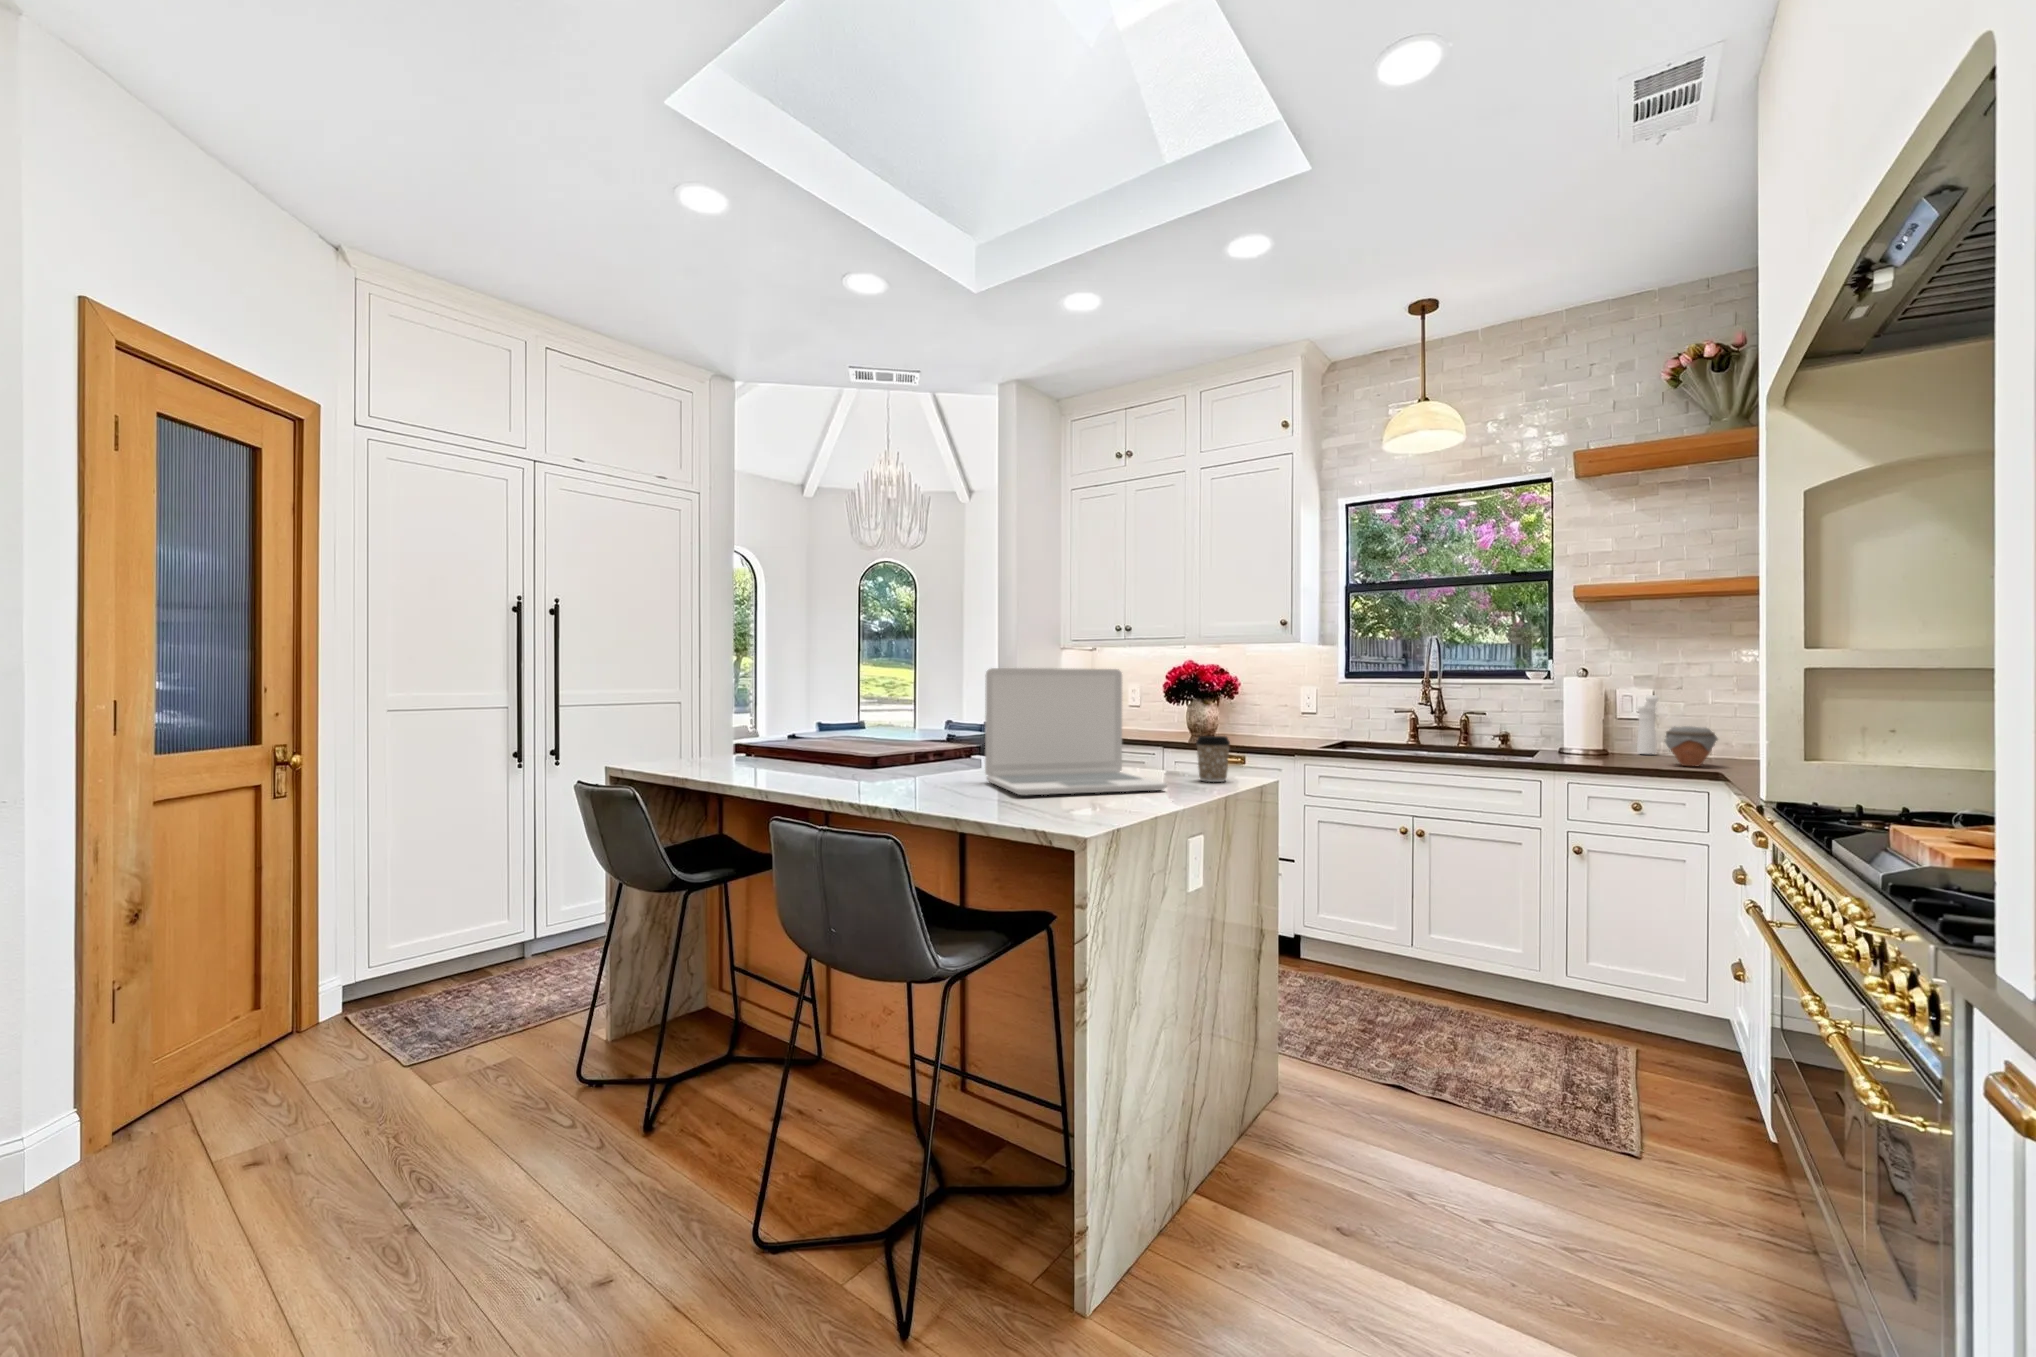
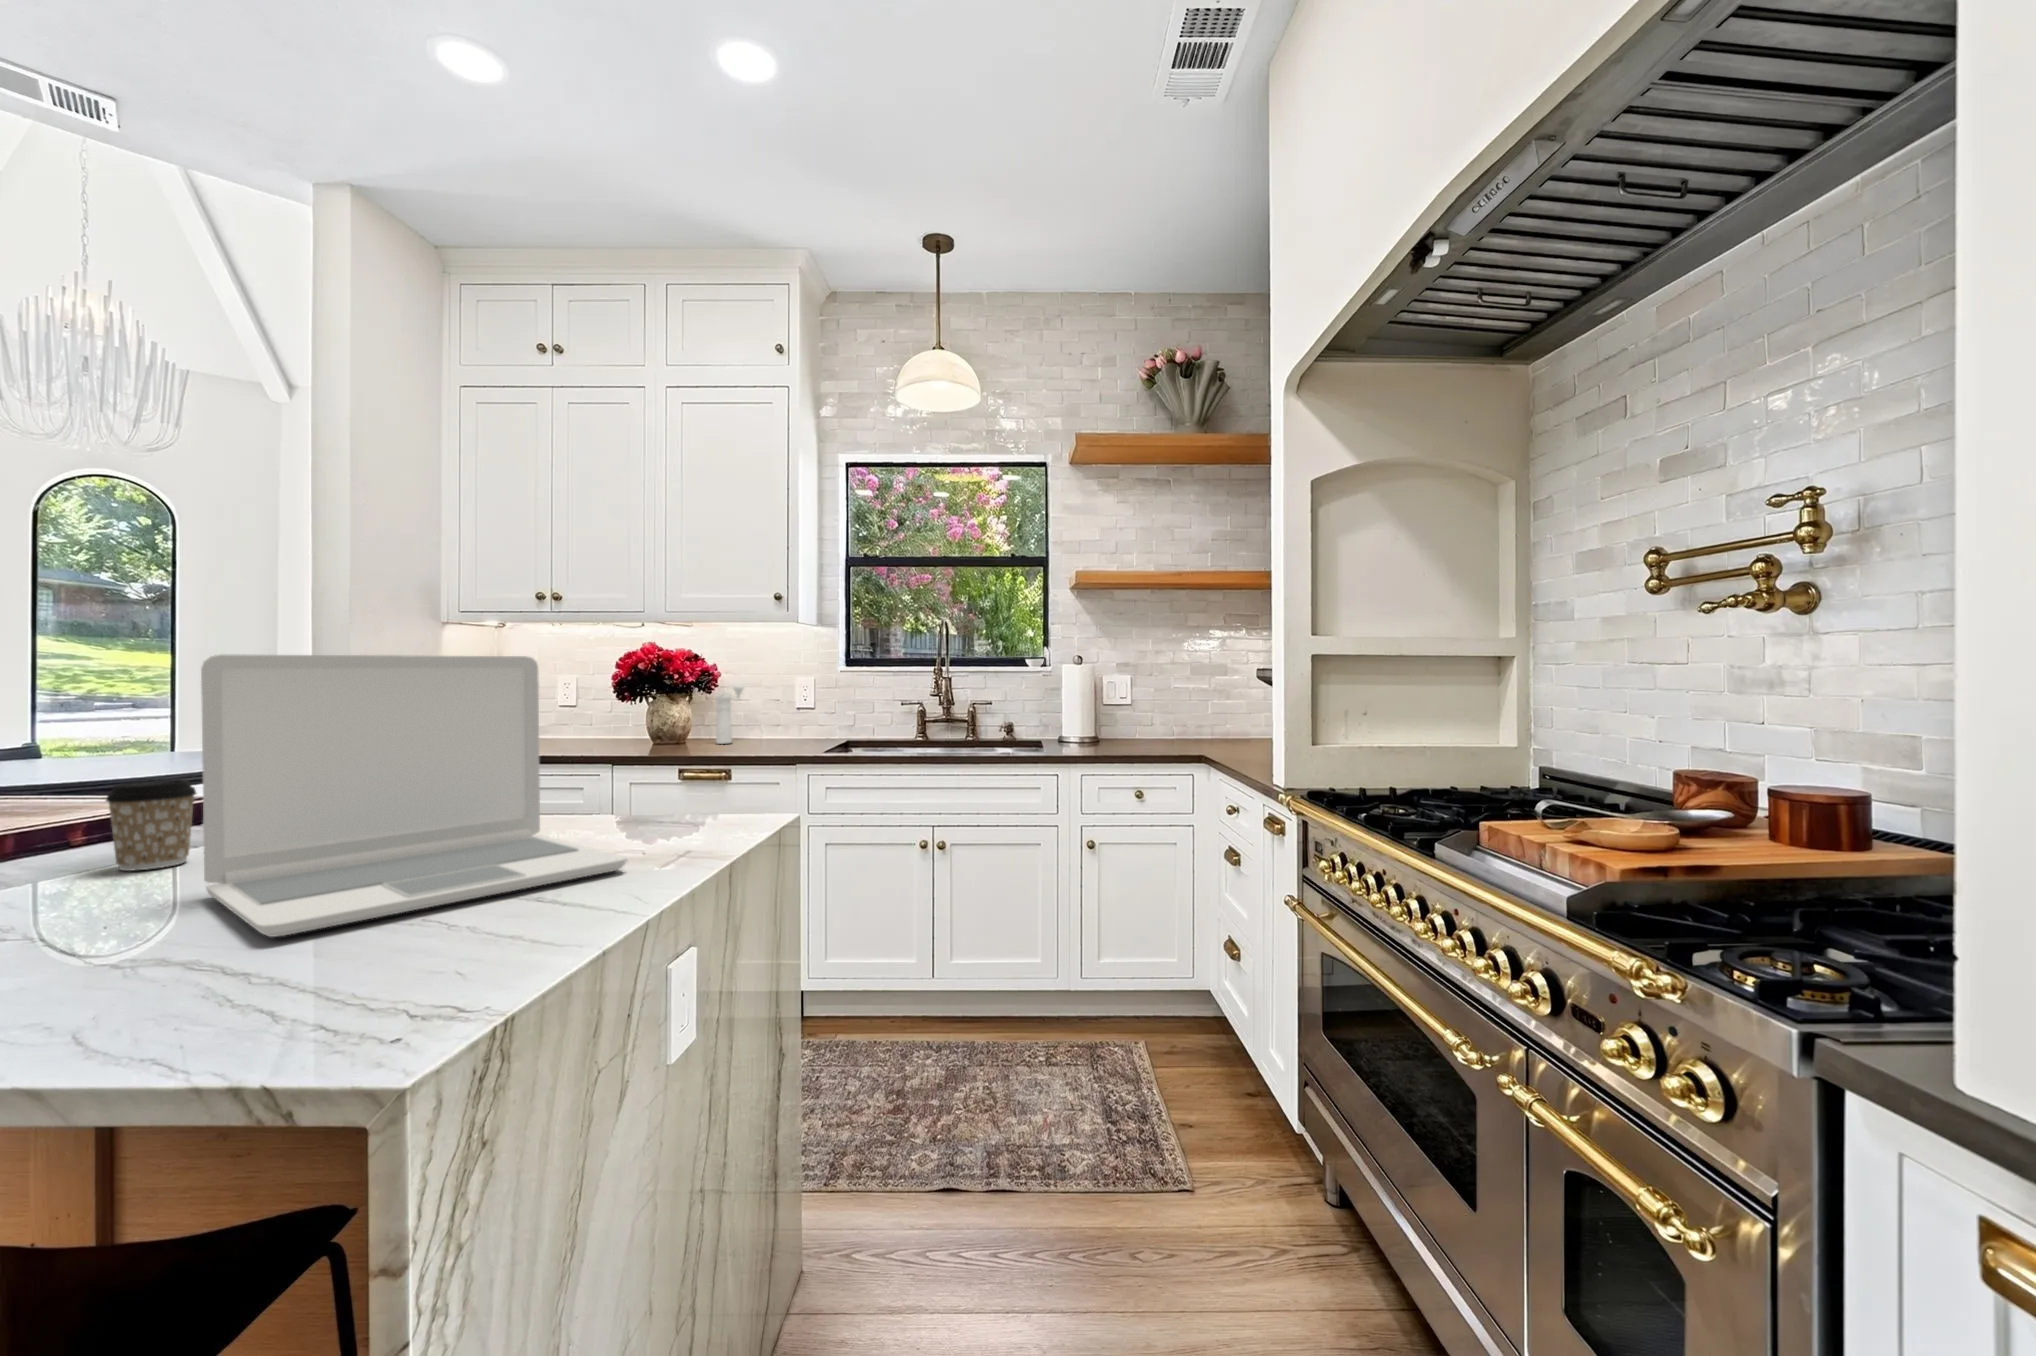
pepper mill: present [1637,695,1659,754] -> present [716,684,744,744]
jar: present [1665,726,1718,766] -> none [1156,712,1198,751]
coffee cup: present [1196,736,1230,782] -> present [106,779,196,871]

